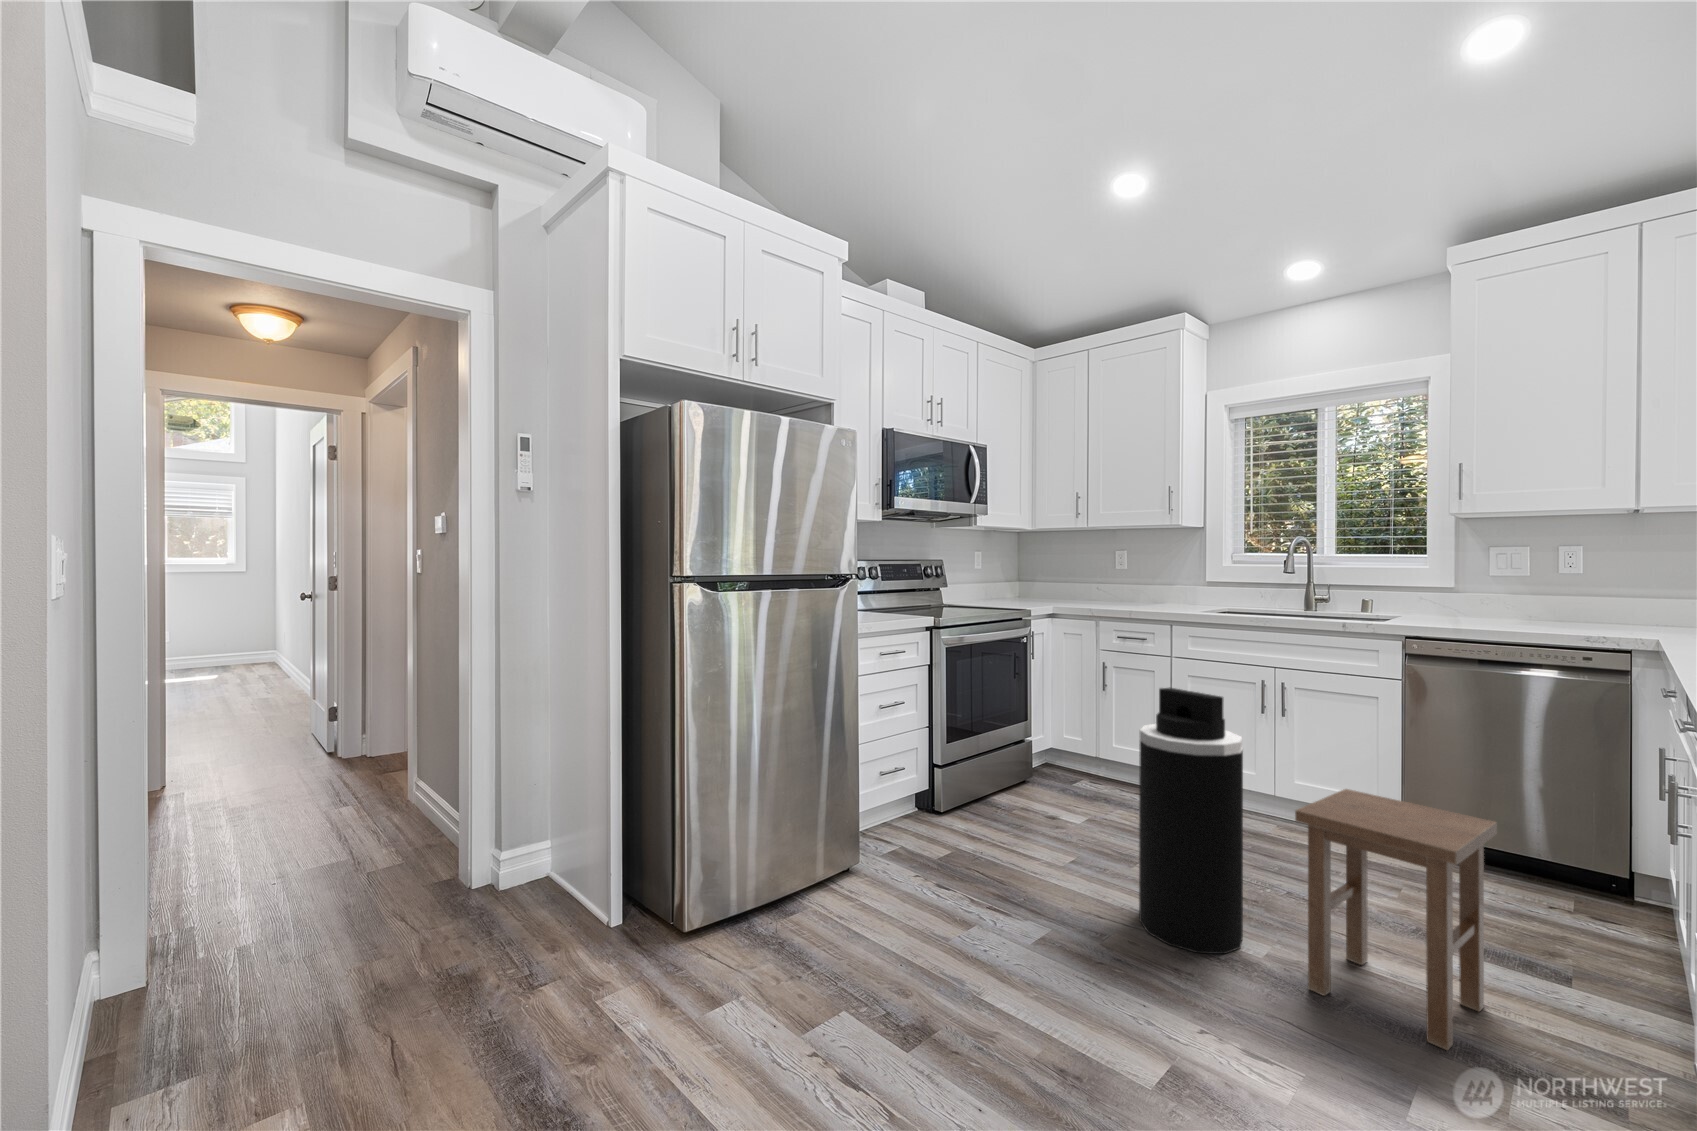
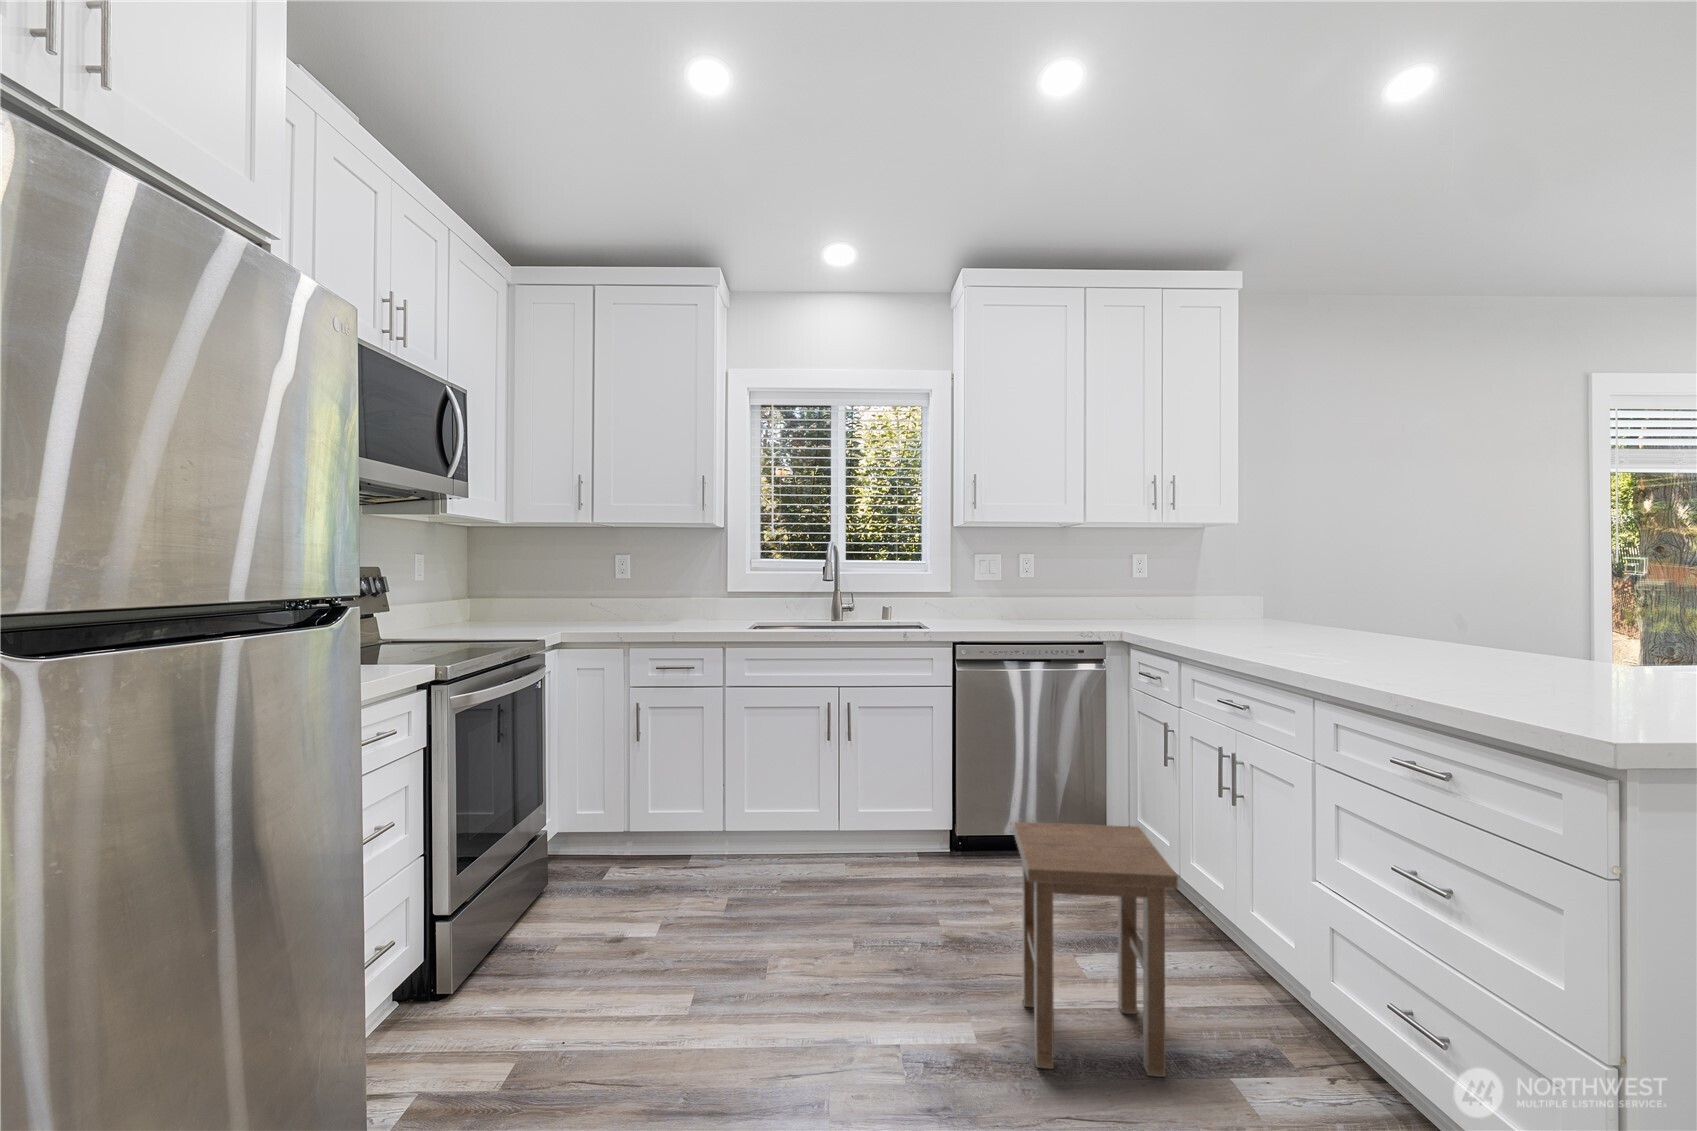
trash can: present [1139,688,1243,954] -> none [830,741,949,1085]

